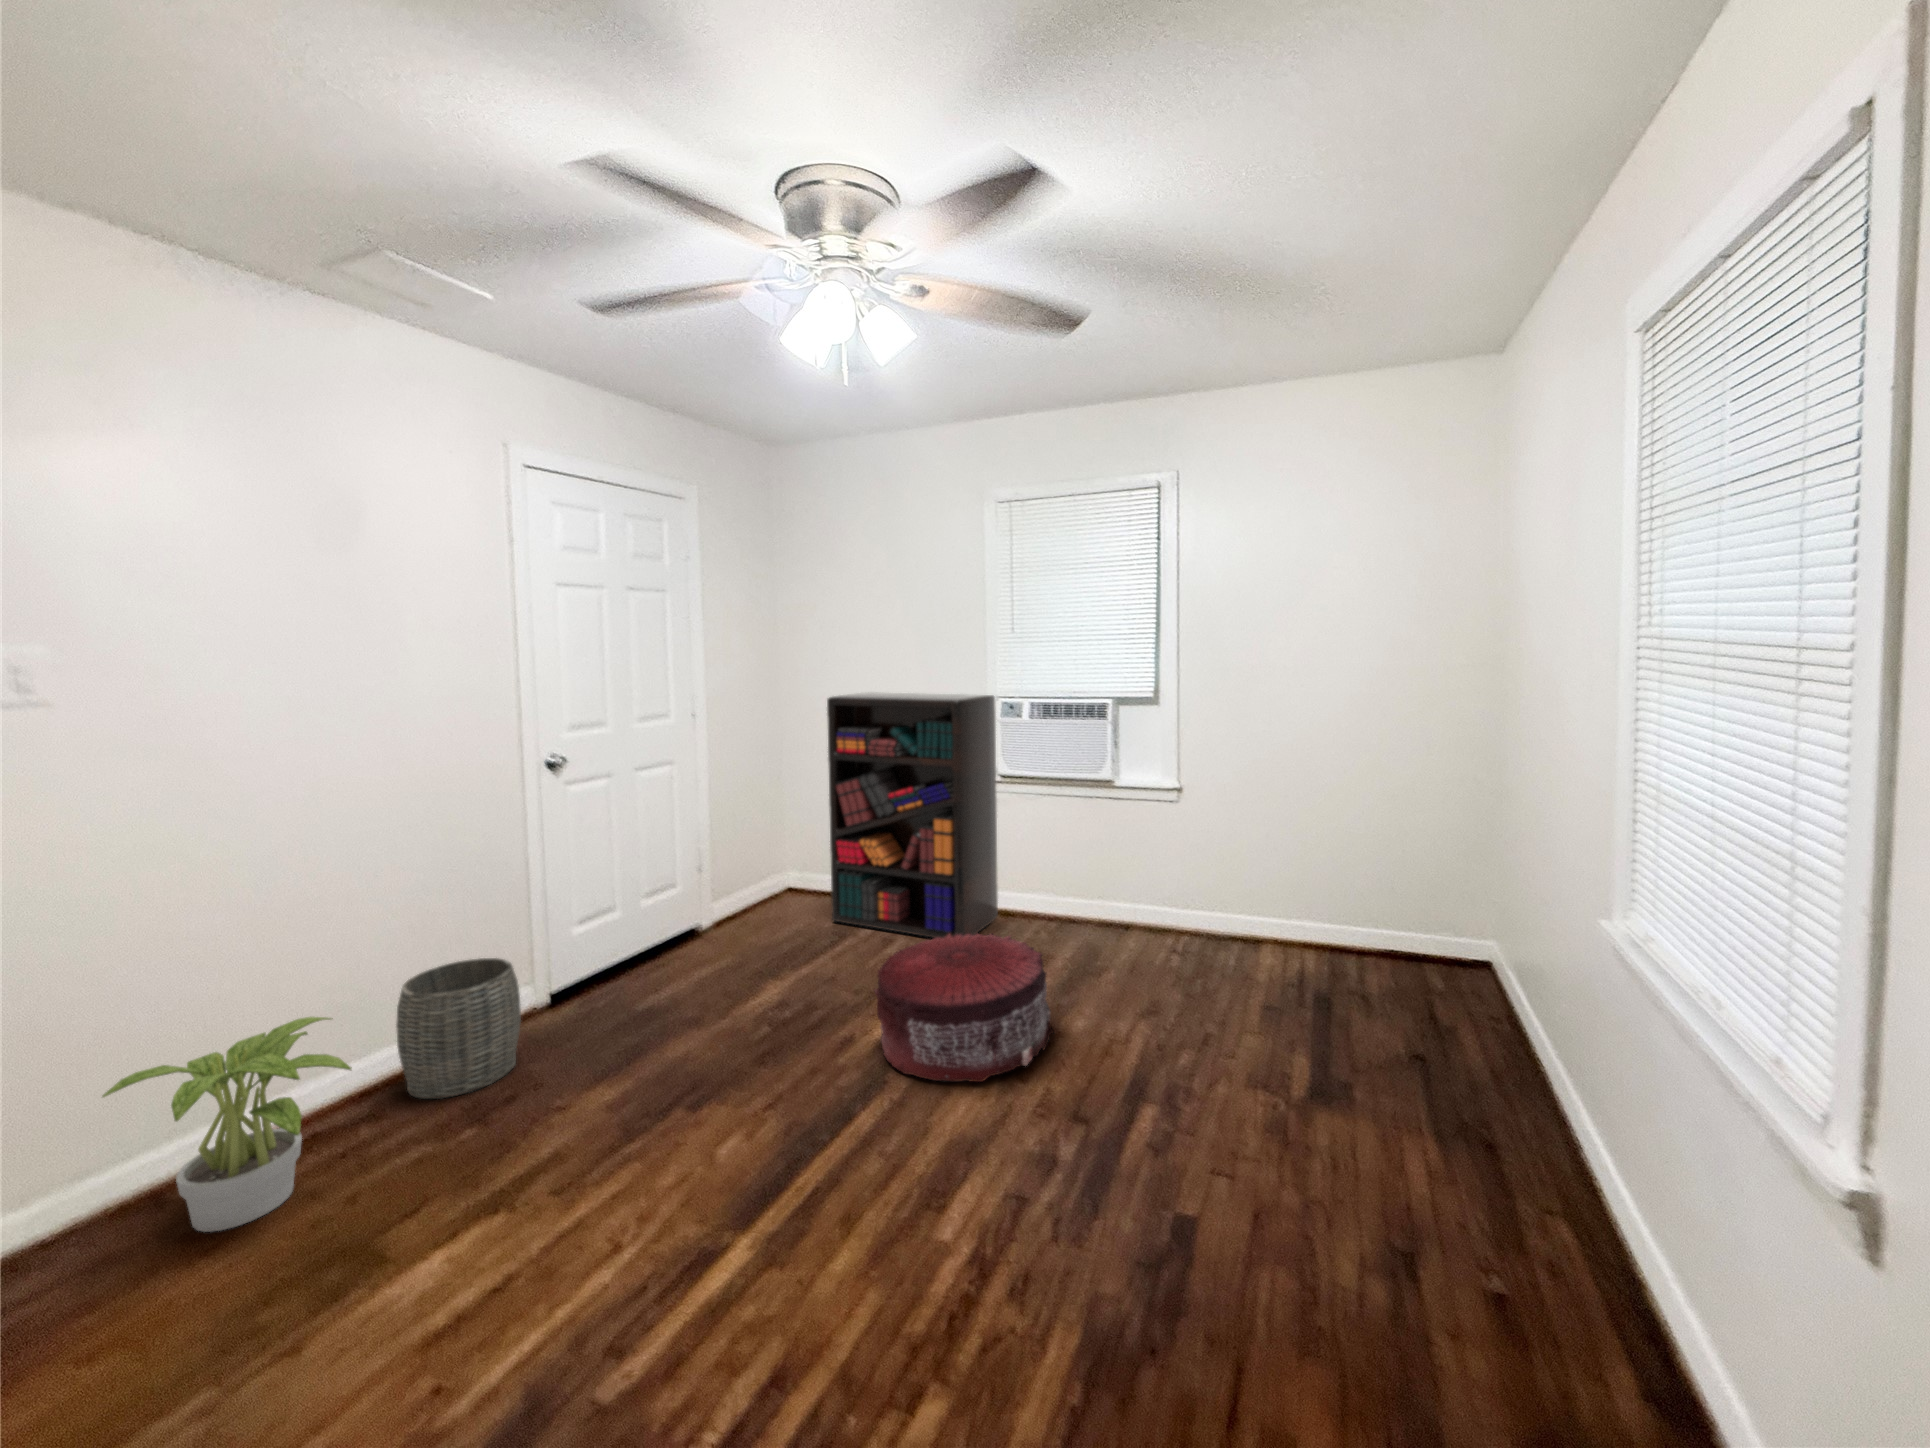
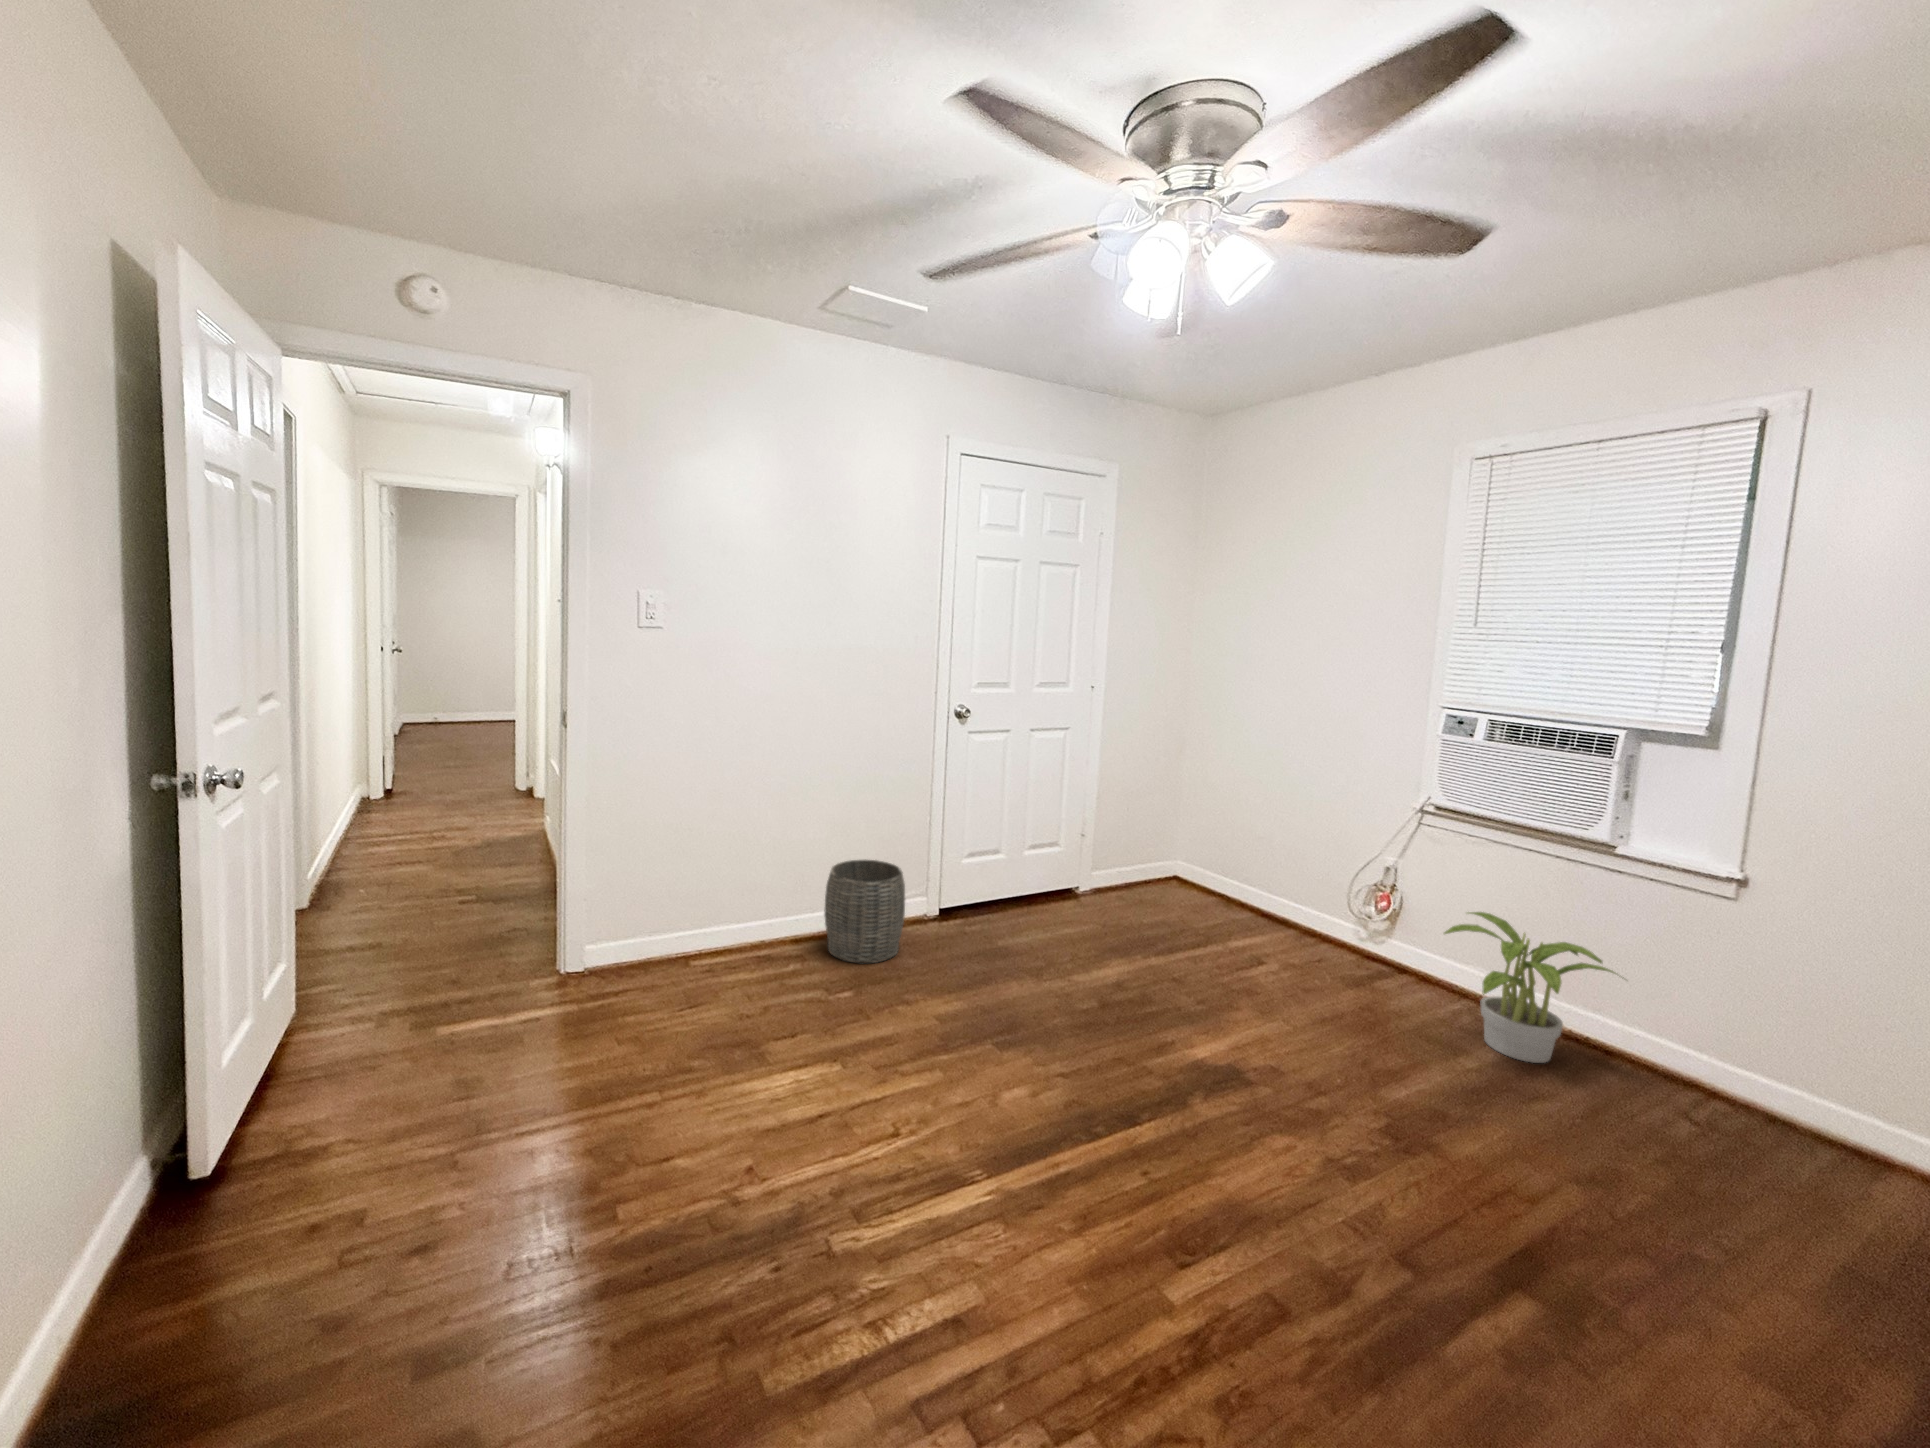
bookshelf: present [827,692,998,938] -> none [1203,685,1436,992]
pouf: present [875,933,1054,1082] -> none [1194,970,1422,1165]
potted plant: present [102,1017,352,1232] -> present [1444,912,1615,1063]

